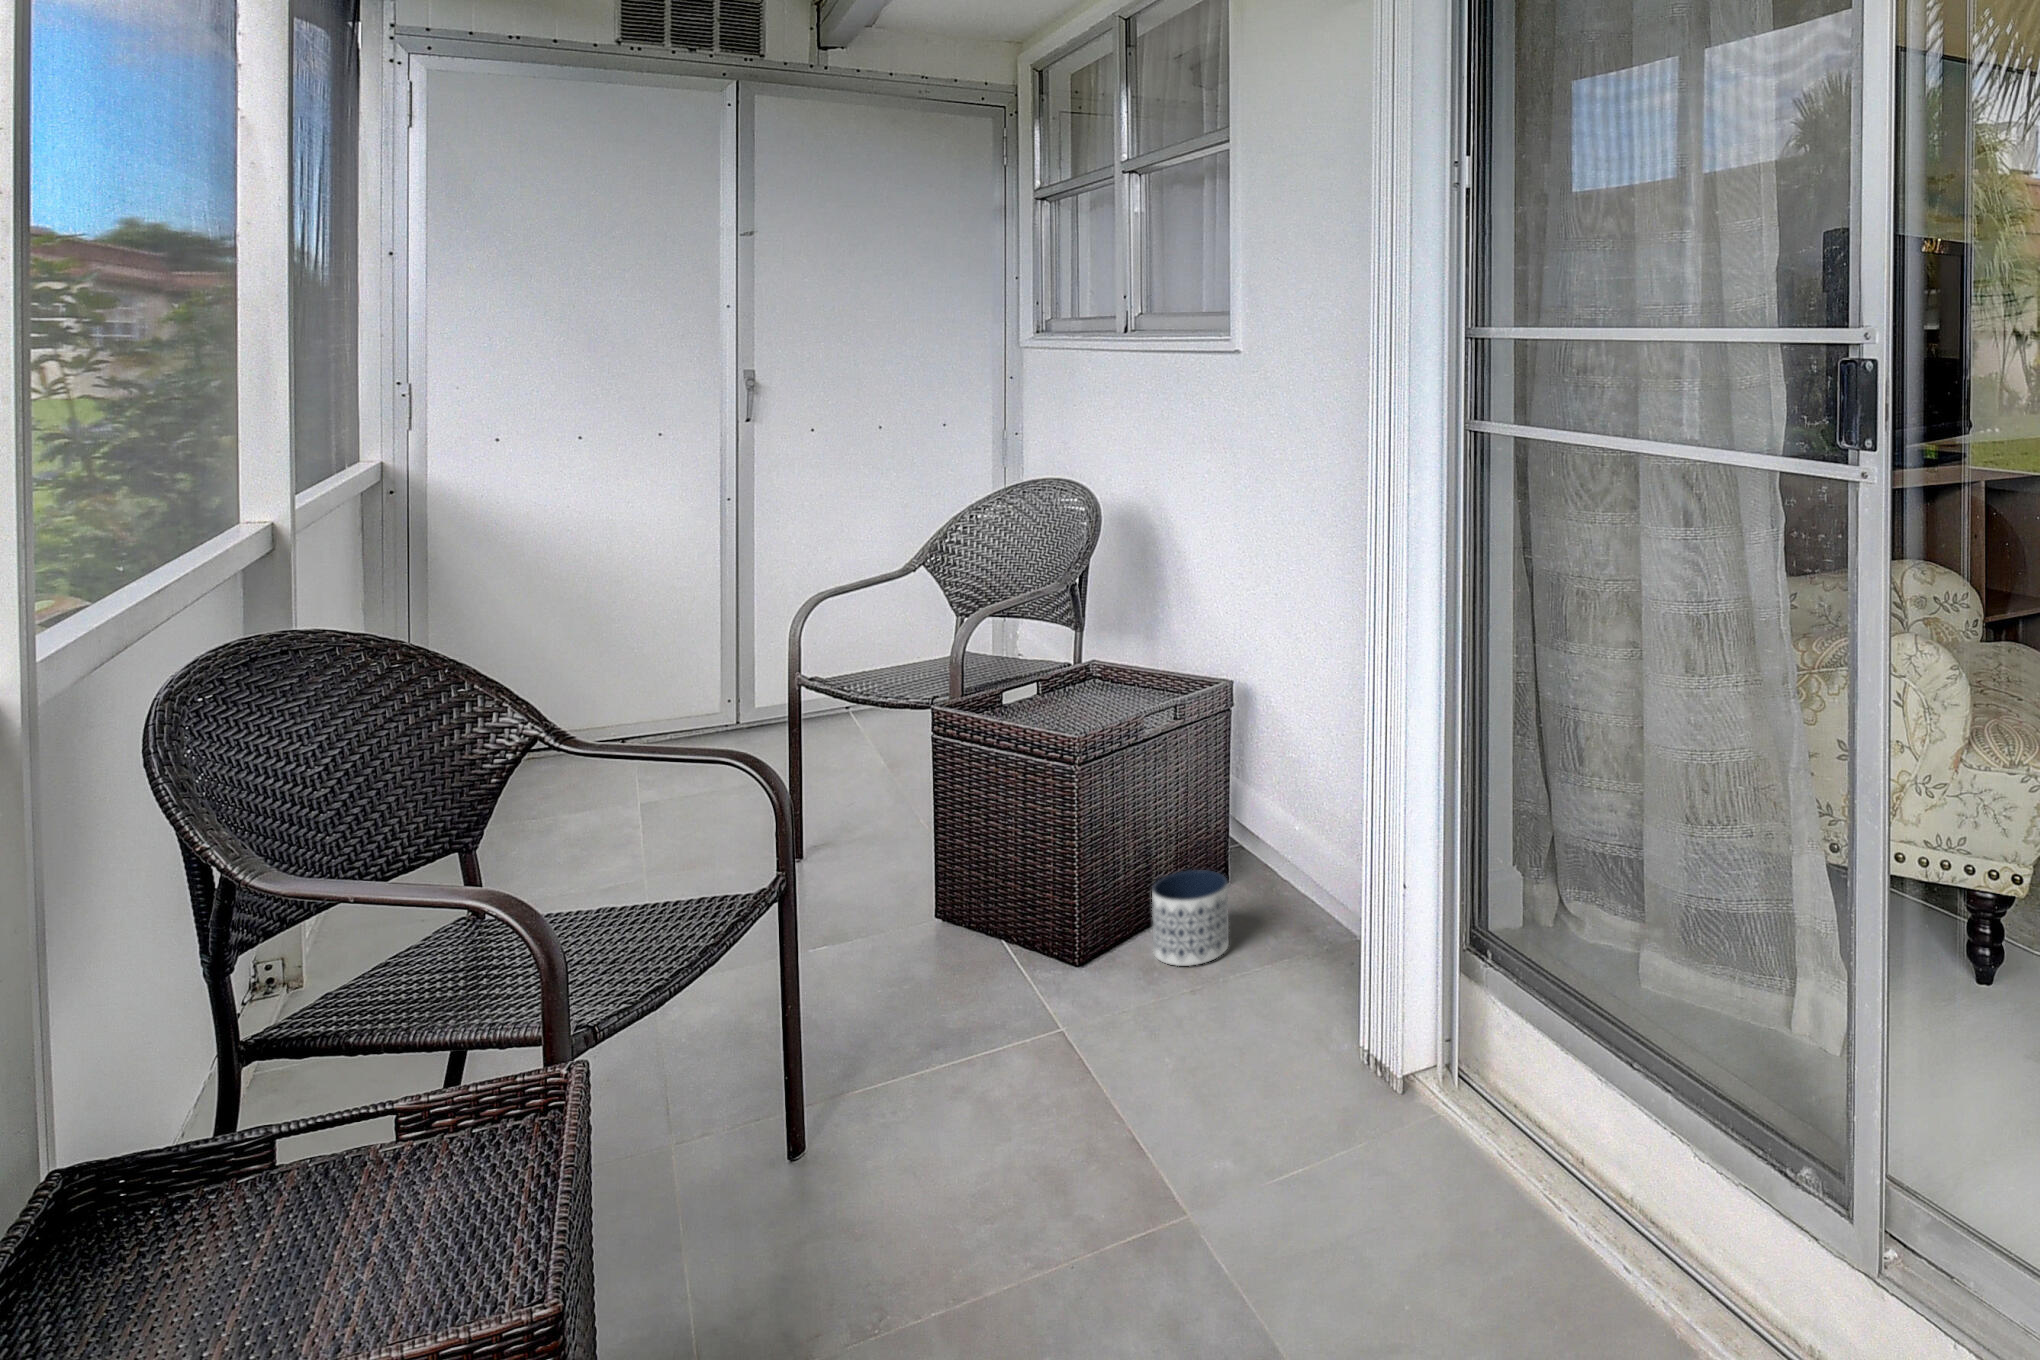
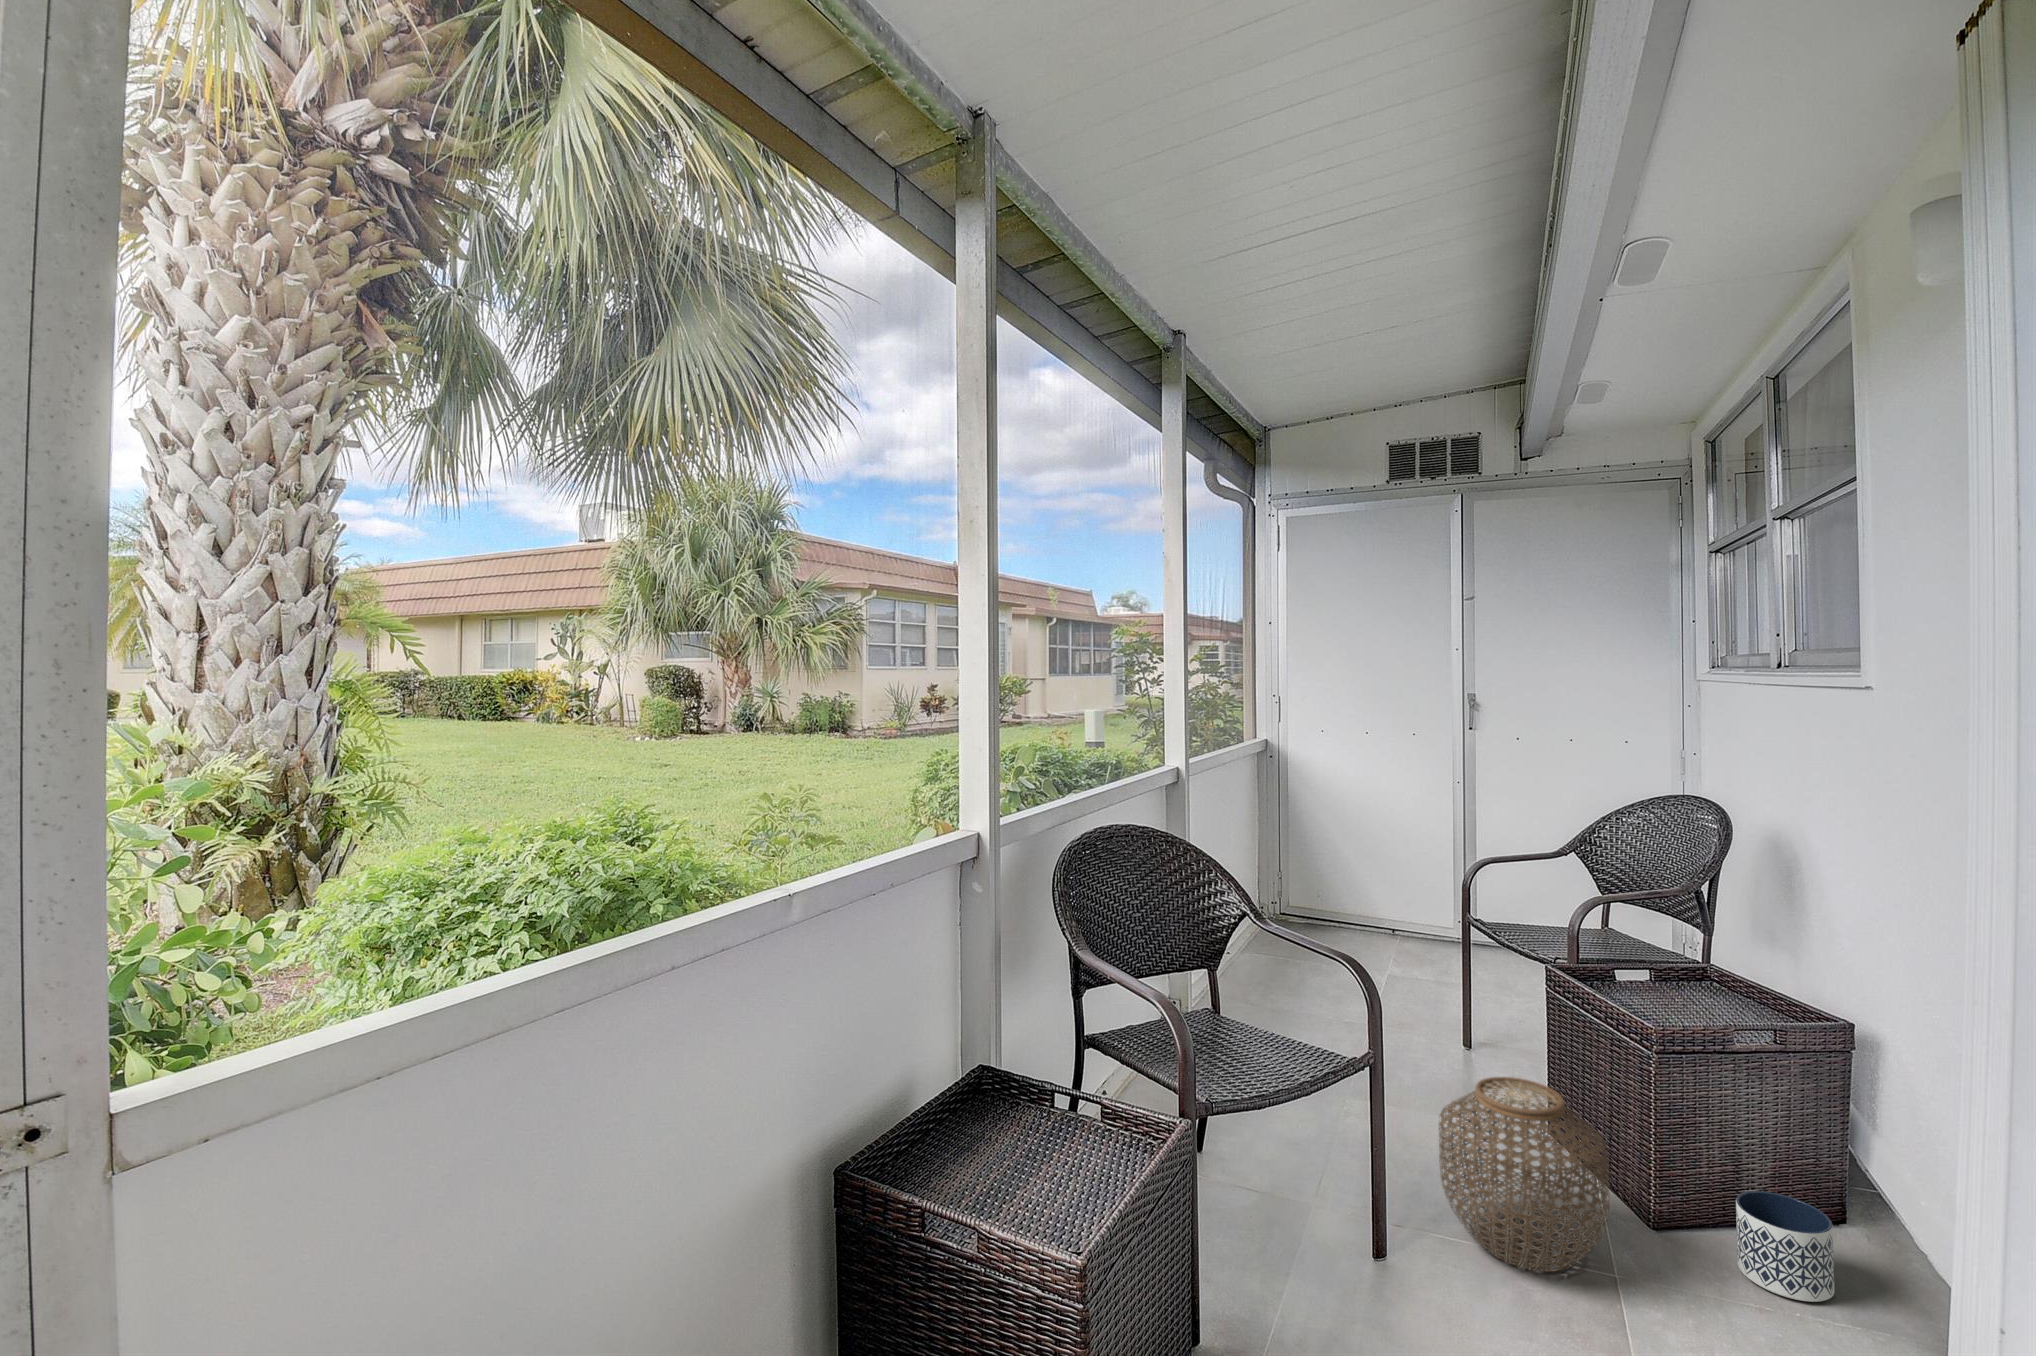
woven basket: none [863,840,1053,1061] -> present [1439,1077,1609,1272]

